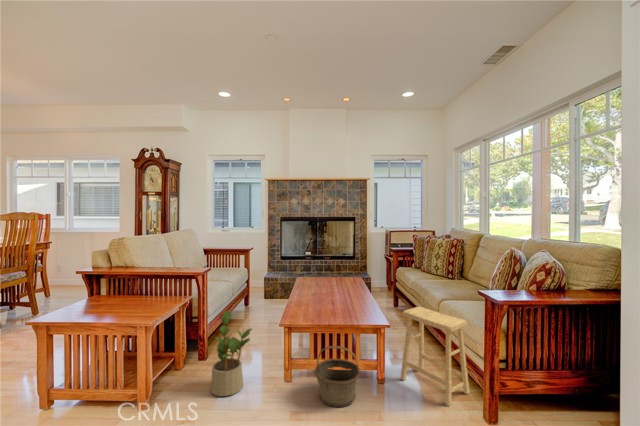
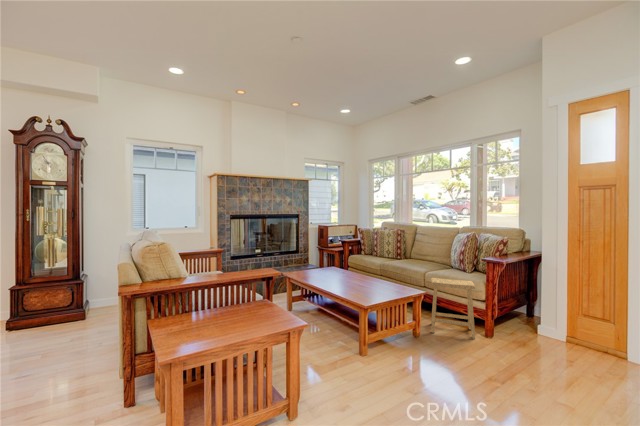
potted plant: present [211,311,252,396] -> none [323,304,360,388]
basket: present [315,346,360,407] -> none [399,315,438,362]

